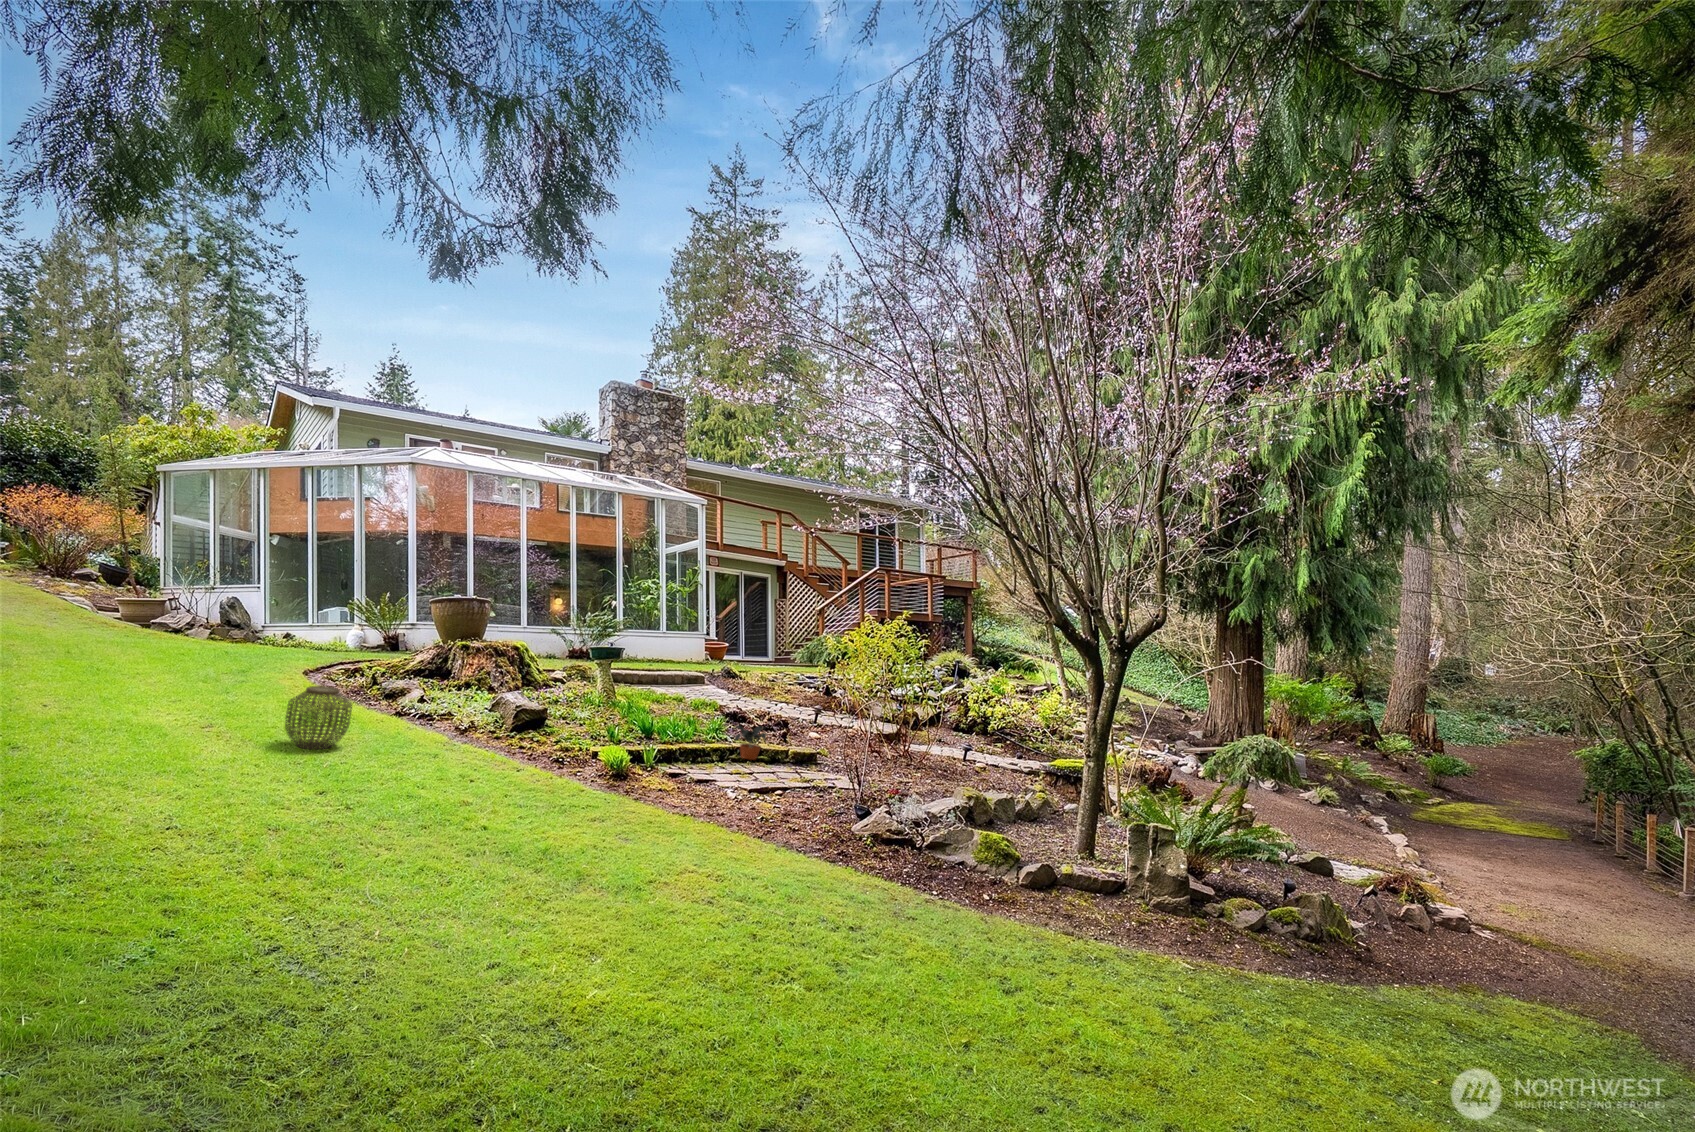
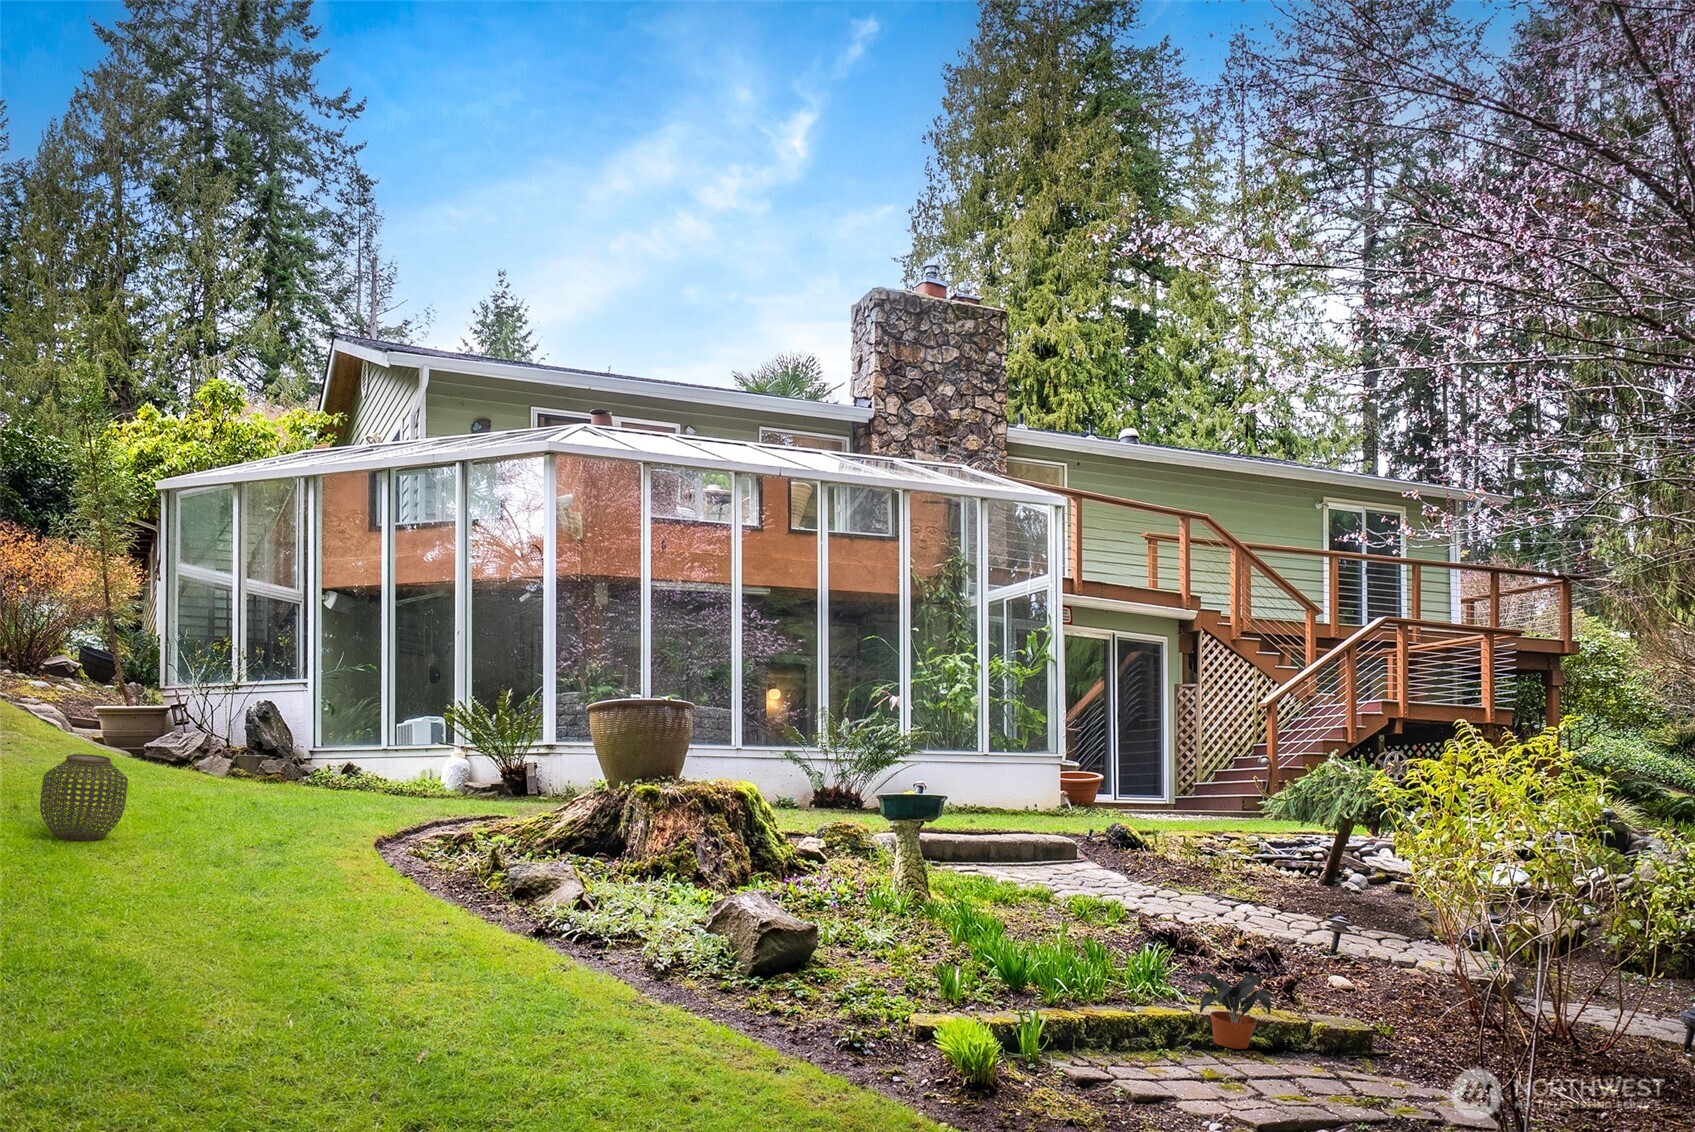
woven basket: present [285,686,352,749] -> present [40,754,128,841]

